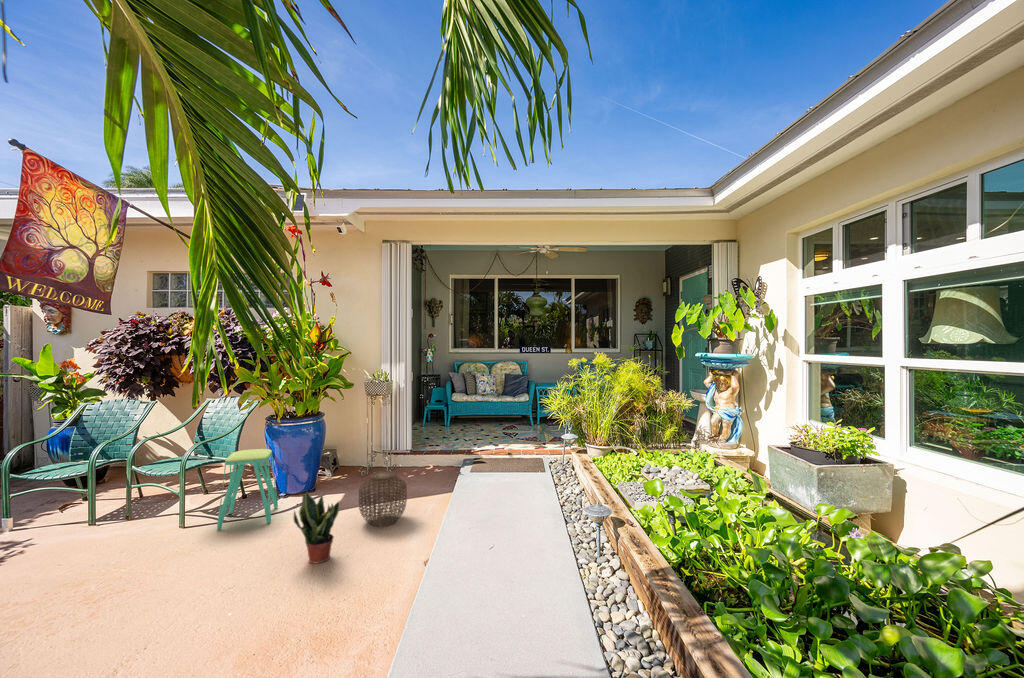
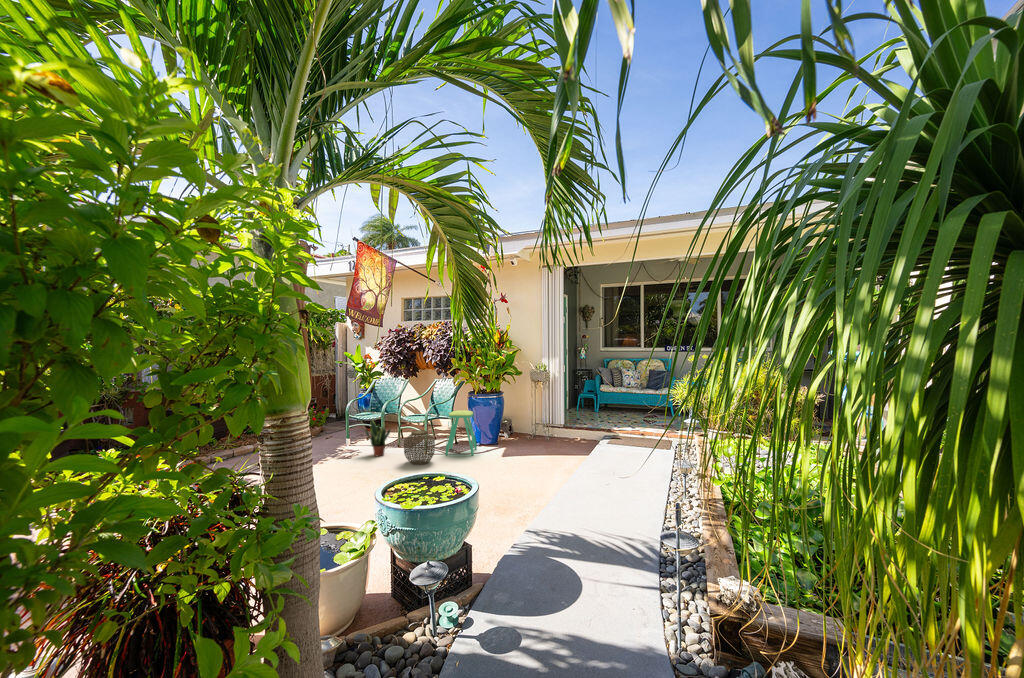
woven basket: present [359,471,407,527] -> present [404,430,435,465]
potted plant: present [294,492,339,563] -> present [366,420,391,456]

